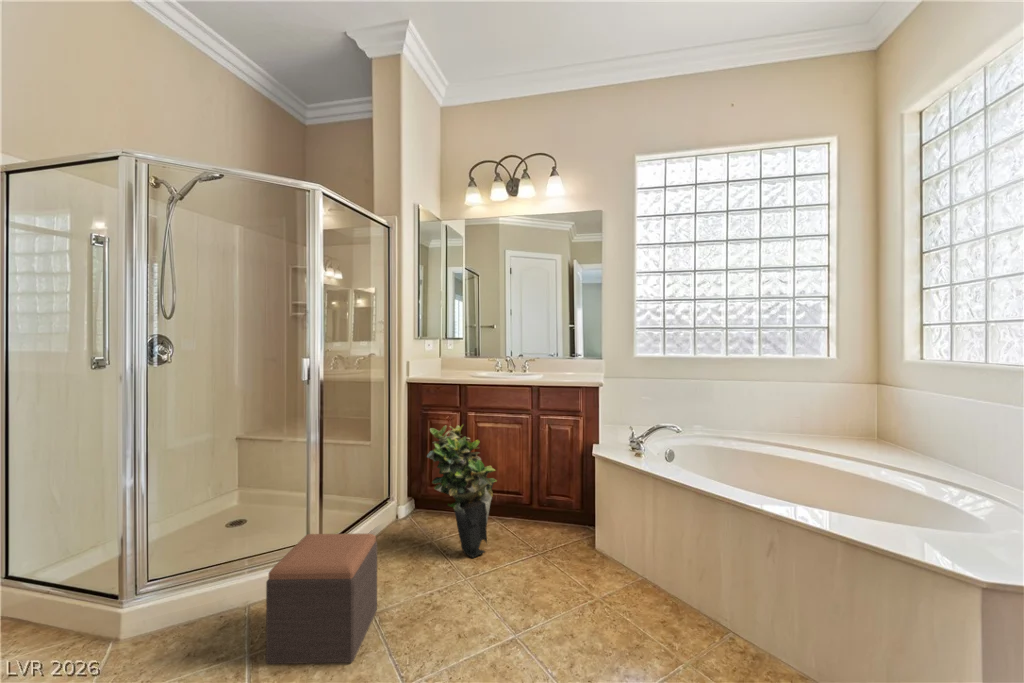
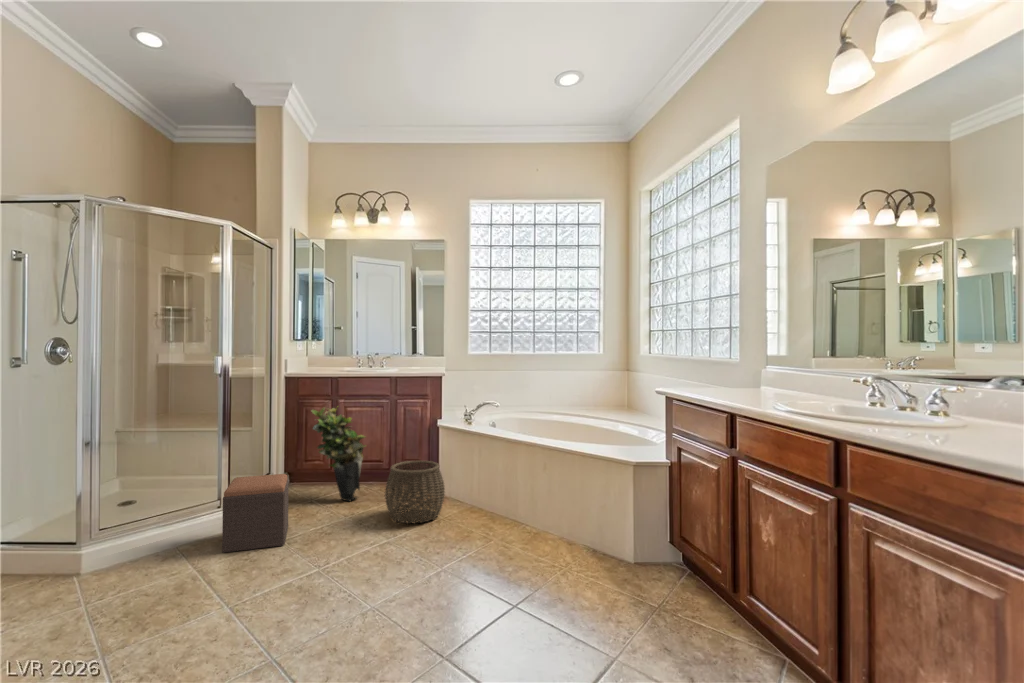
woven basket: none [512,522,606,640] -> present [385,461,445,523]

